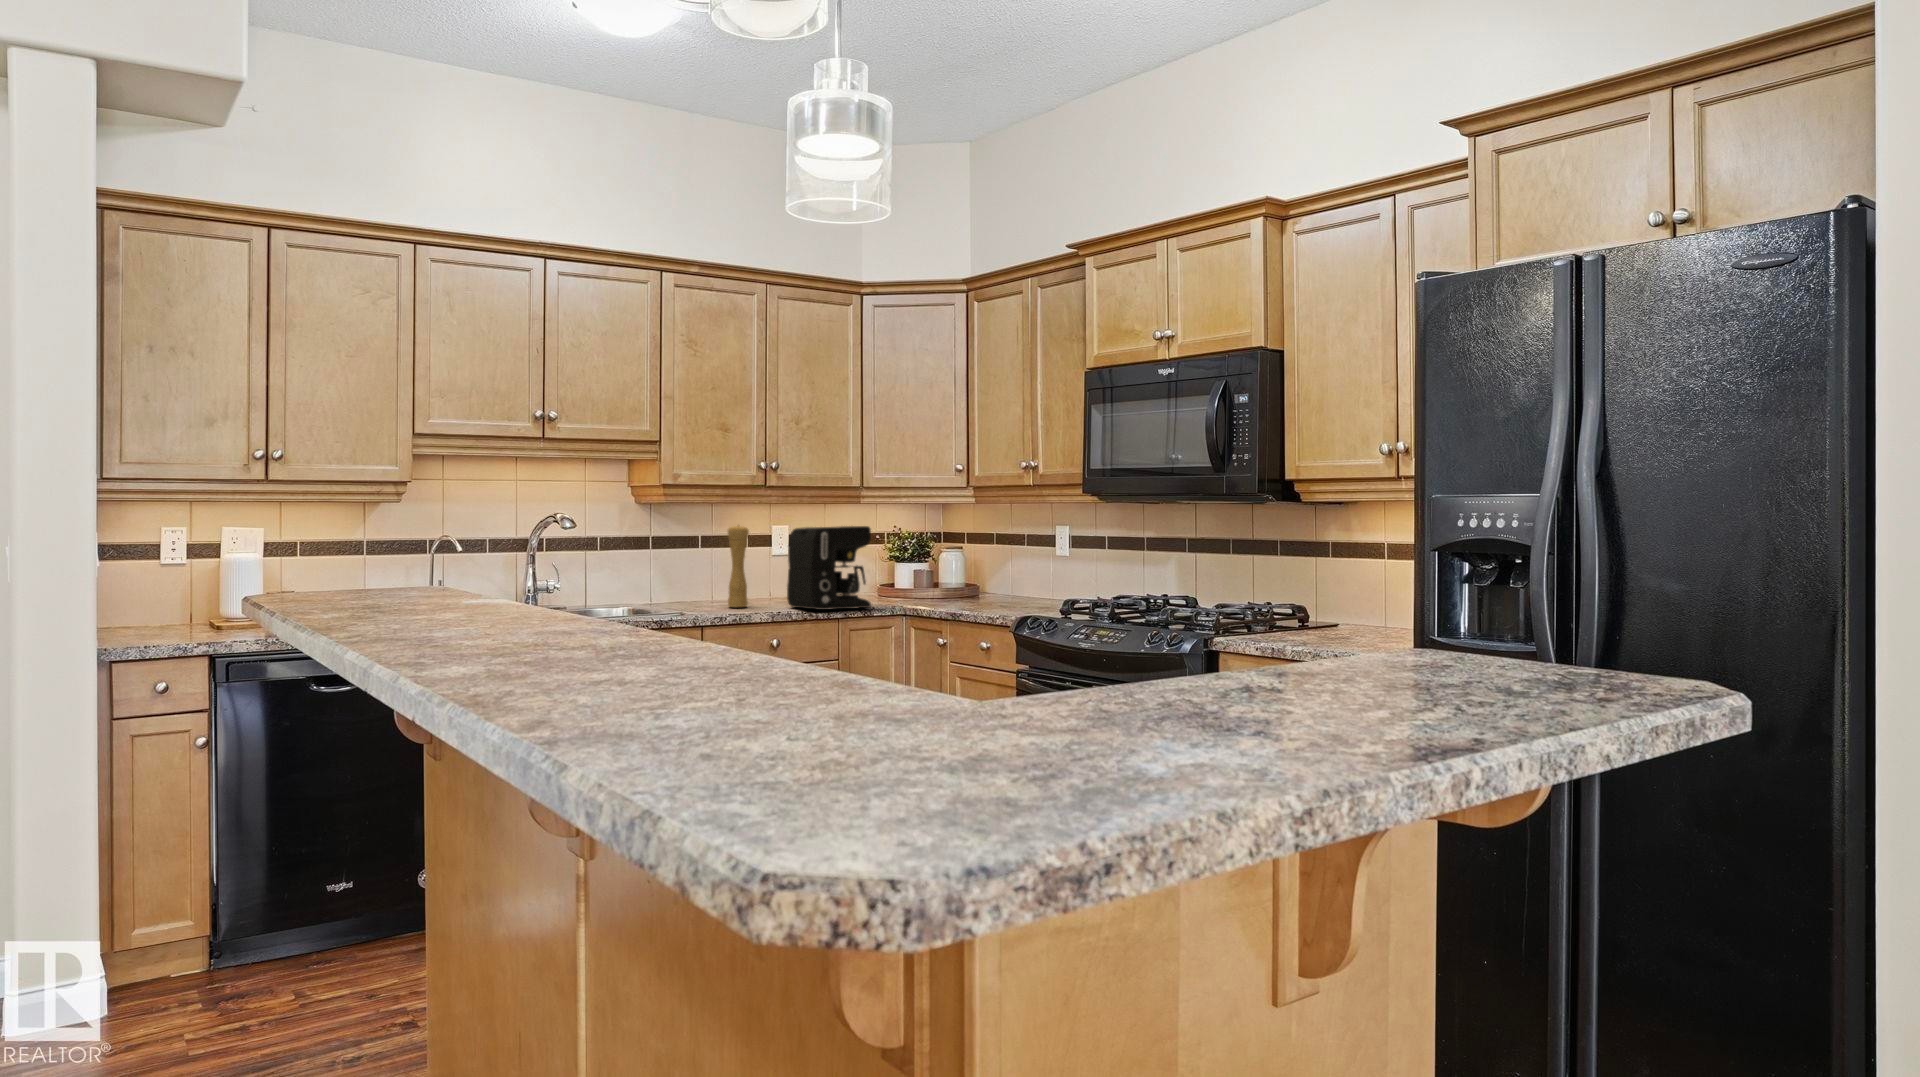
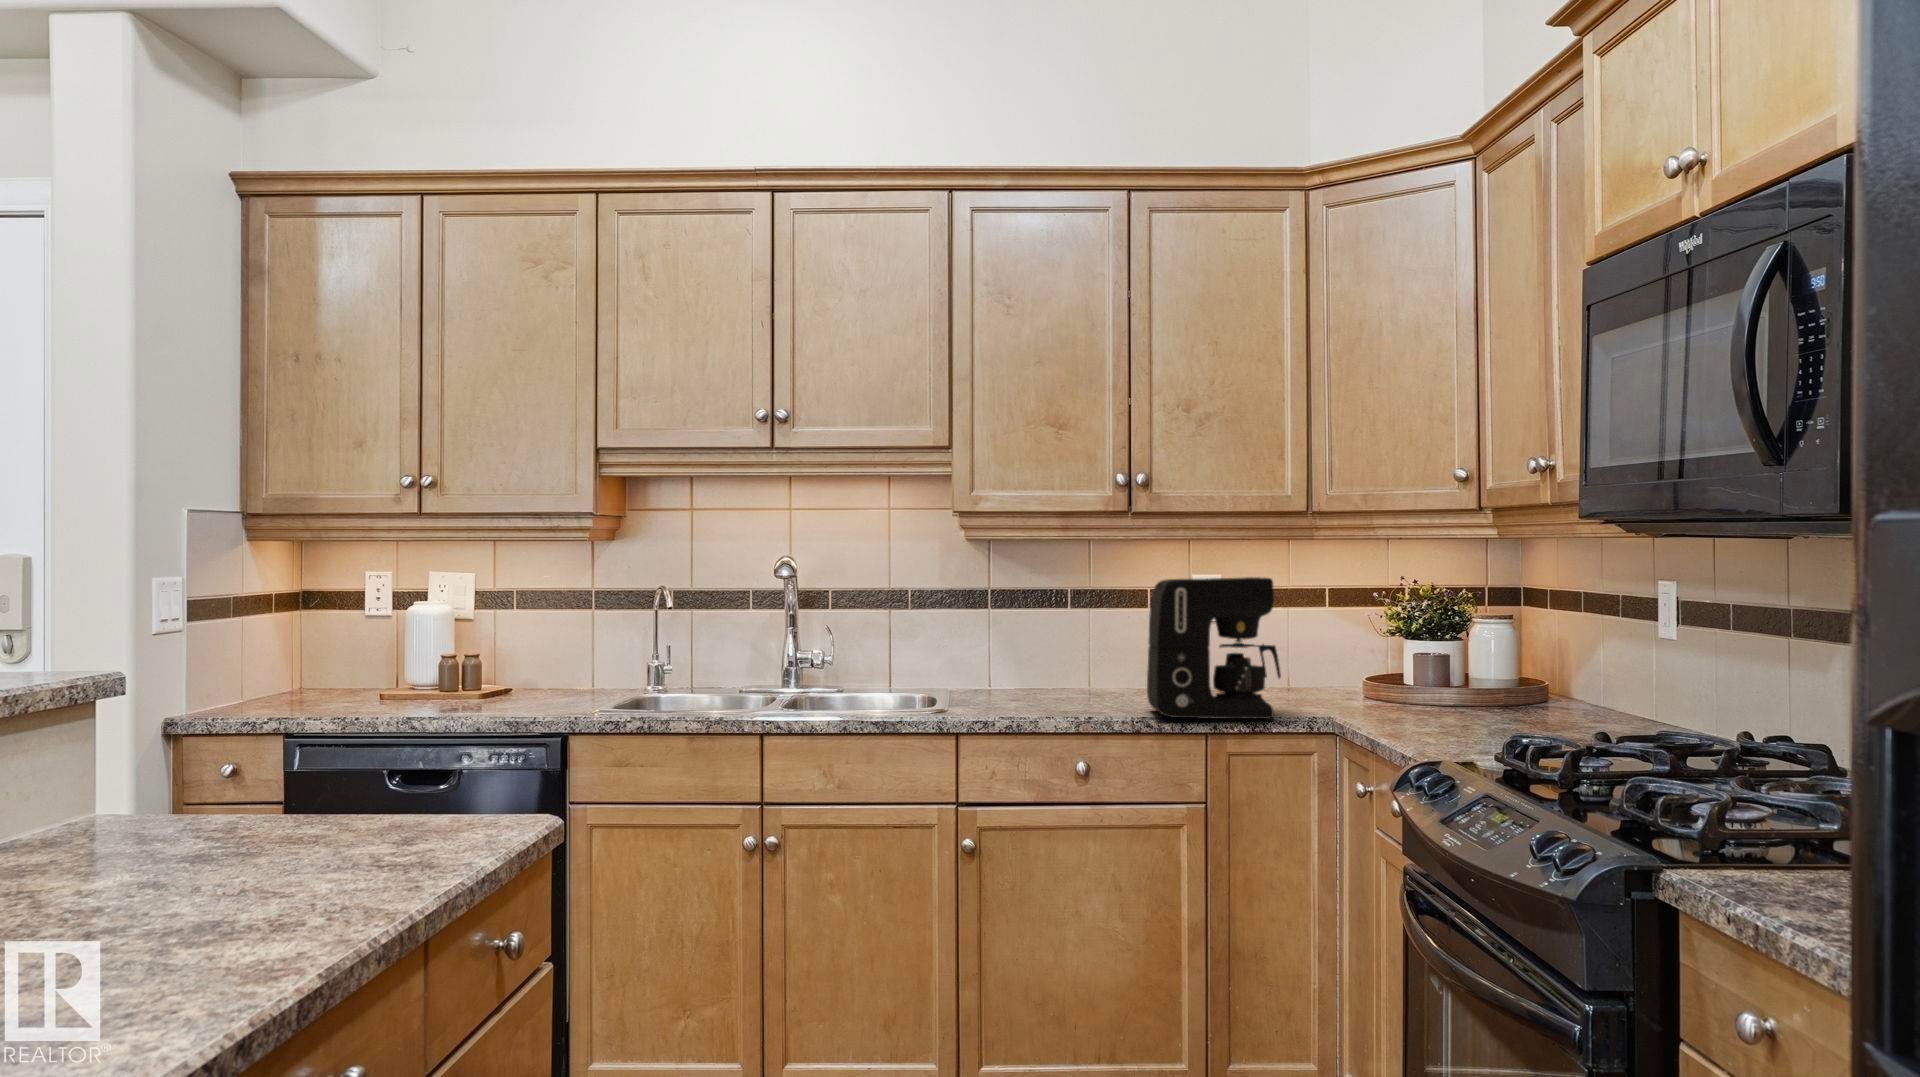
pepper mill: present [728,525,749,607] -> none [1060,574,1094,705]

